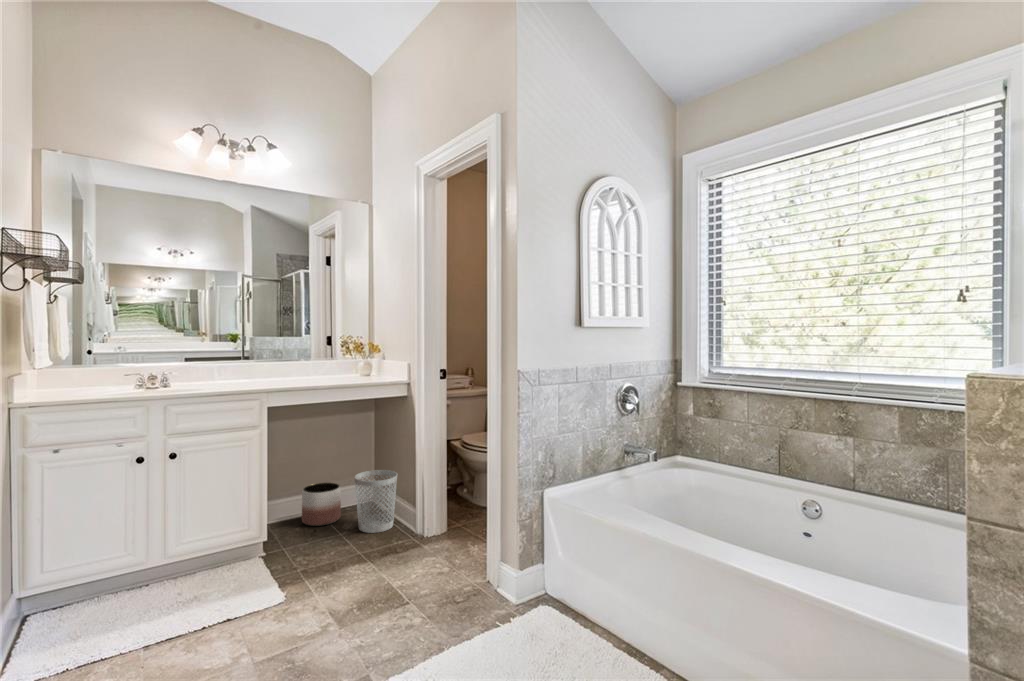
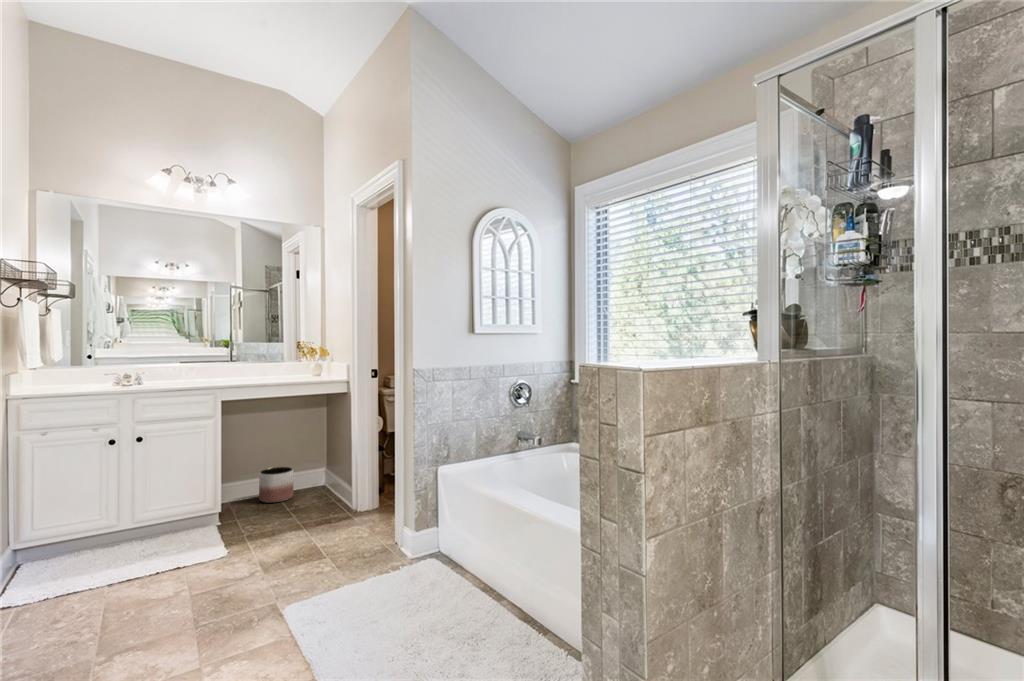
wastebasket: present [355,470,397,533] -> none [302,456,340,508]

